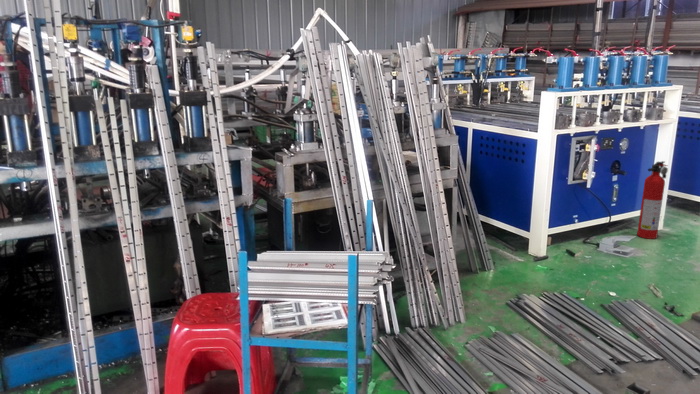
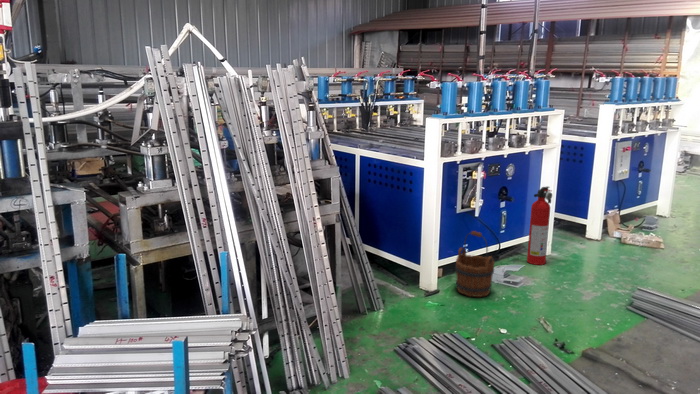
wooden bucket: none [565,201,605,264] -> present [455,231,494,297]

